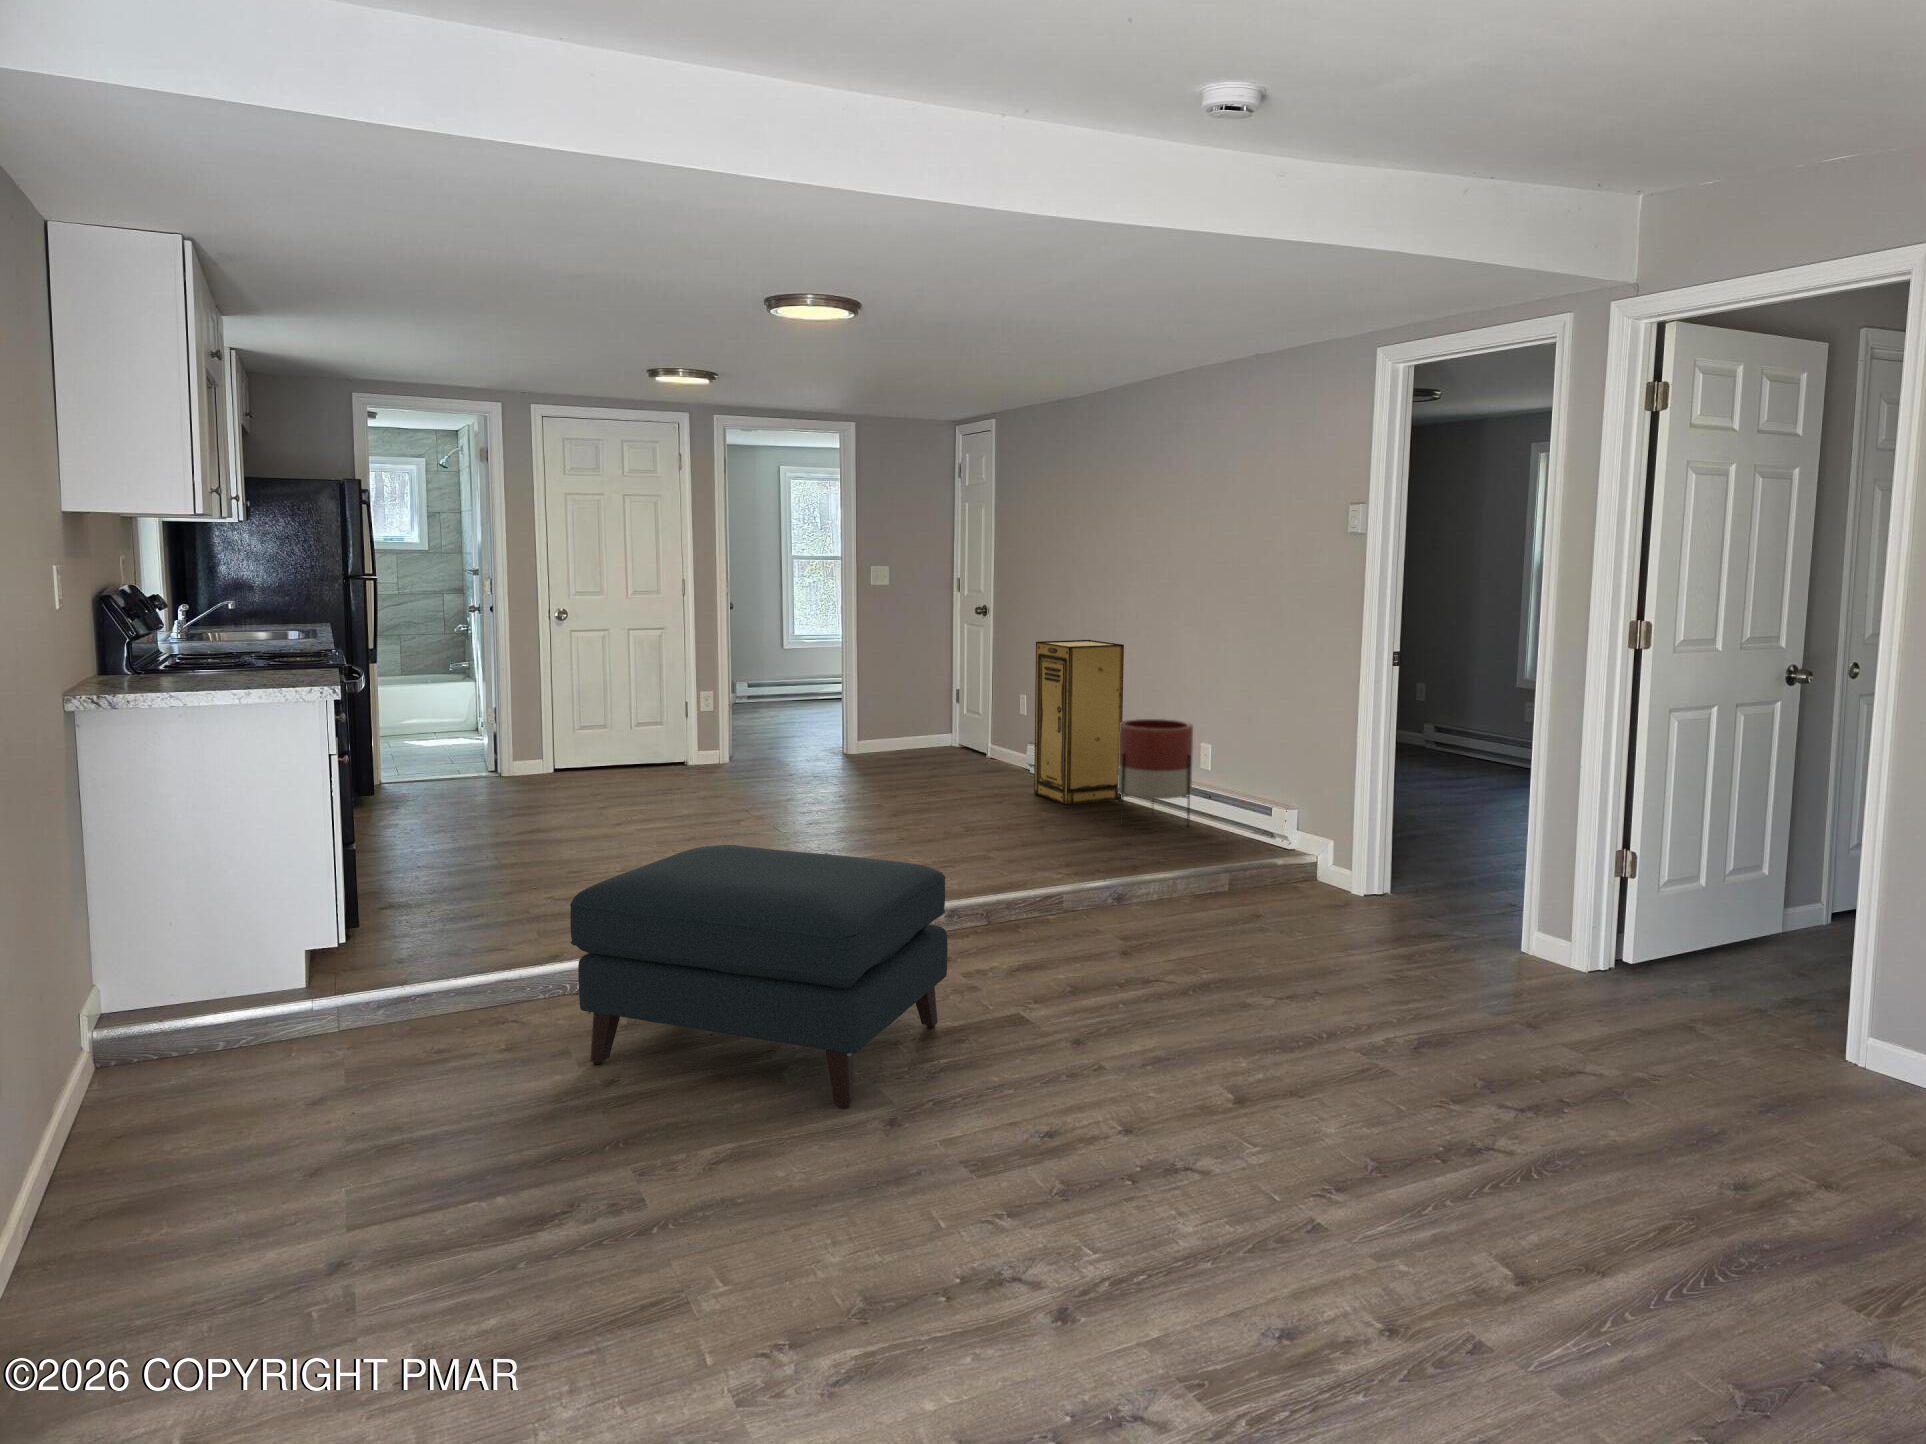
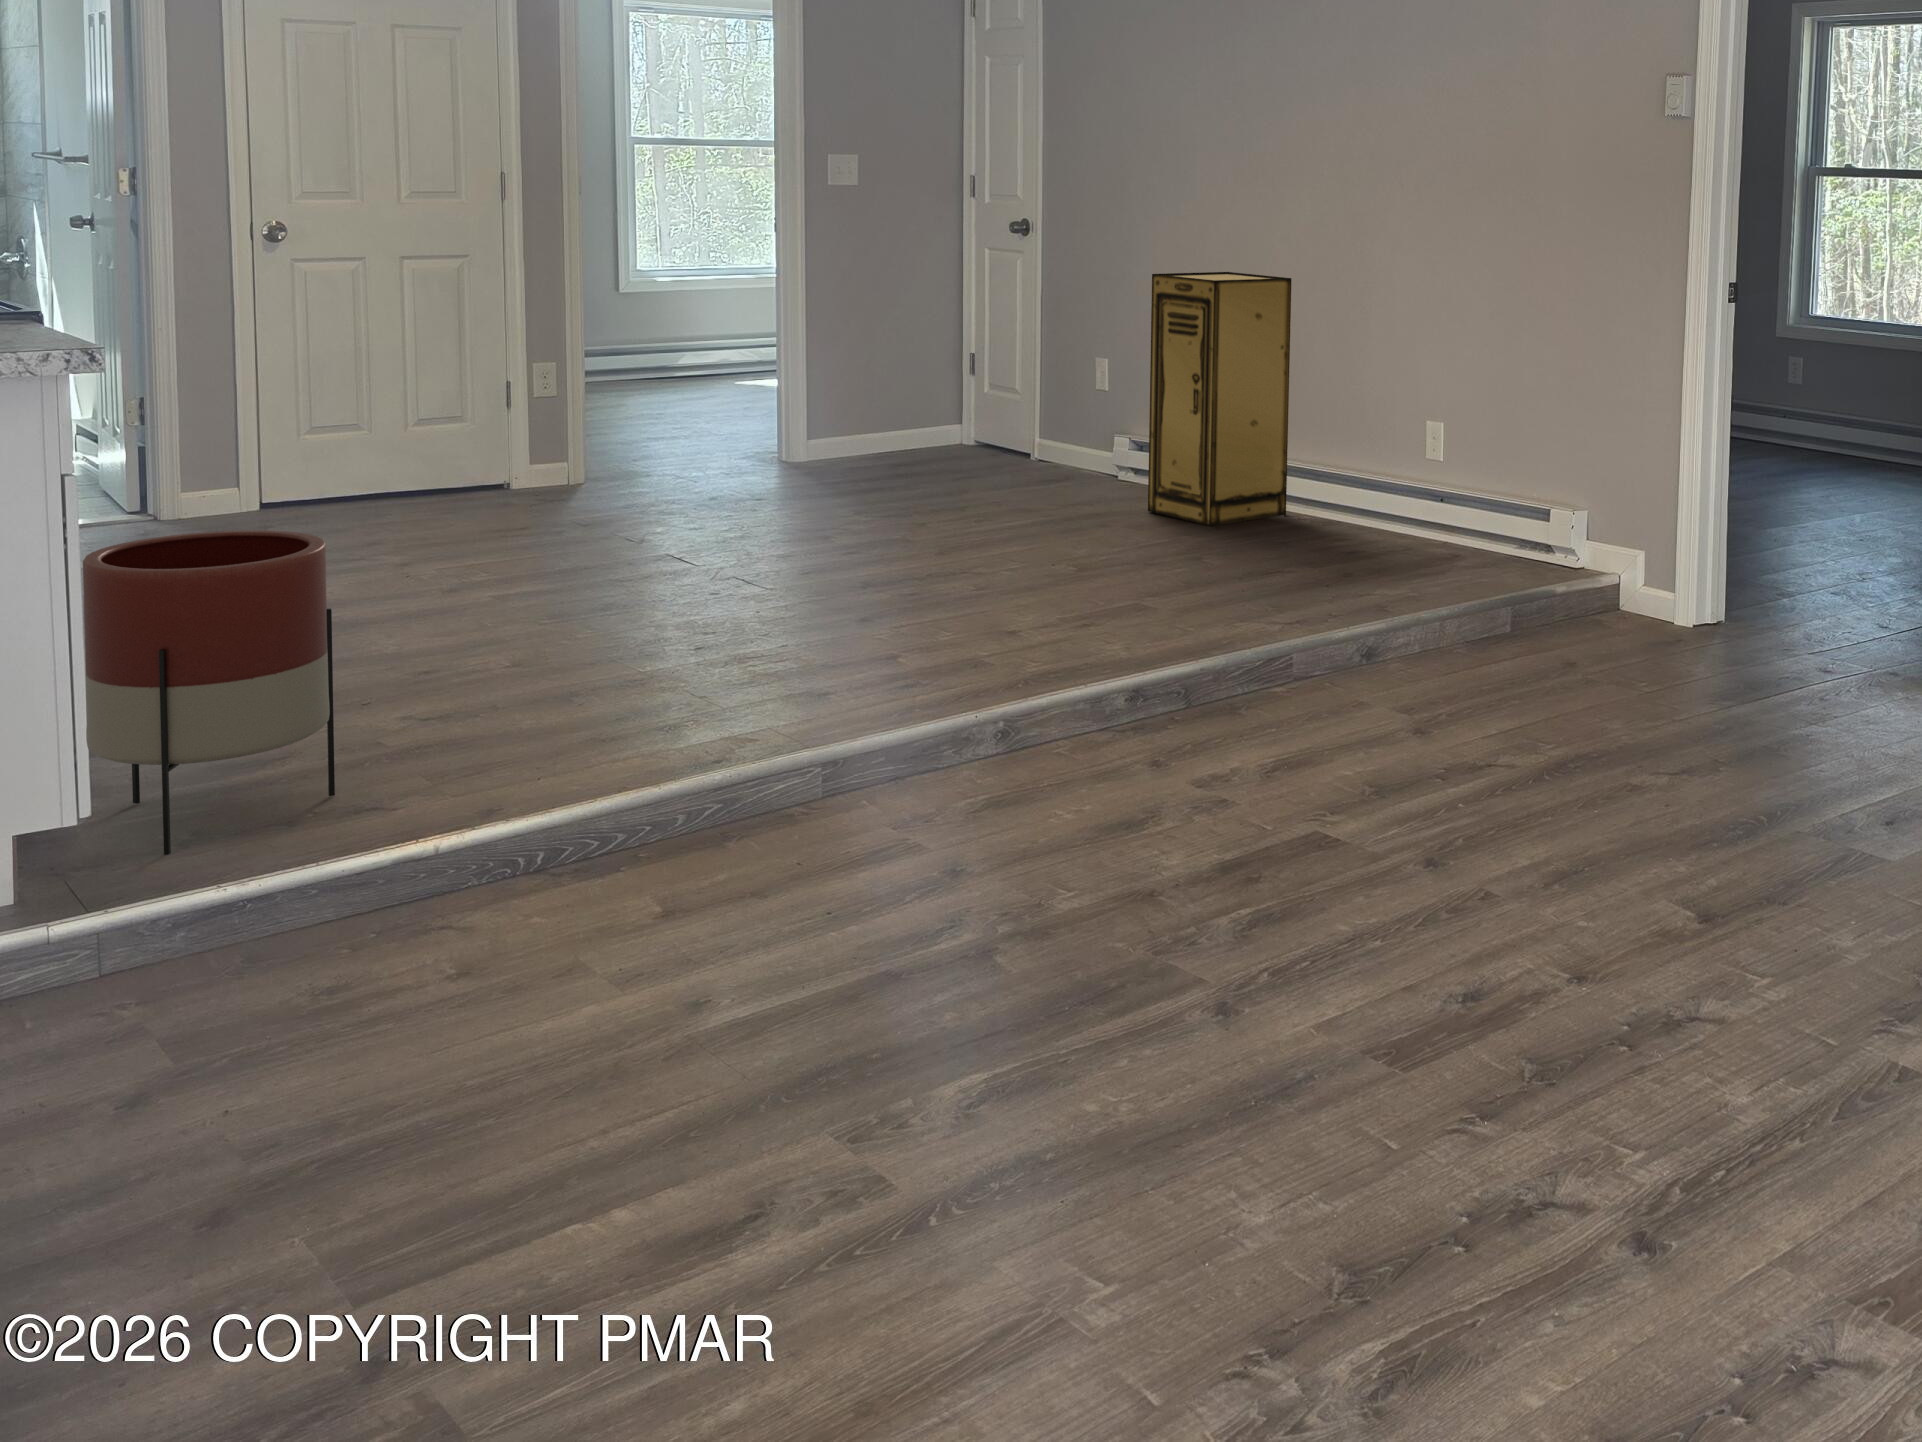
planter: present [1118,719,1193,826] -> present [83,530,335,854]
ottoman: present [570,845,948,1108] -> none [609,592,1219,997]

